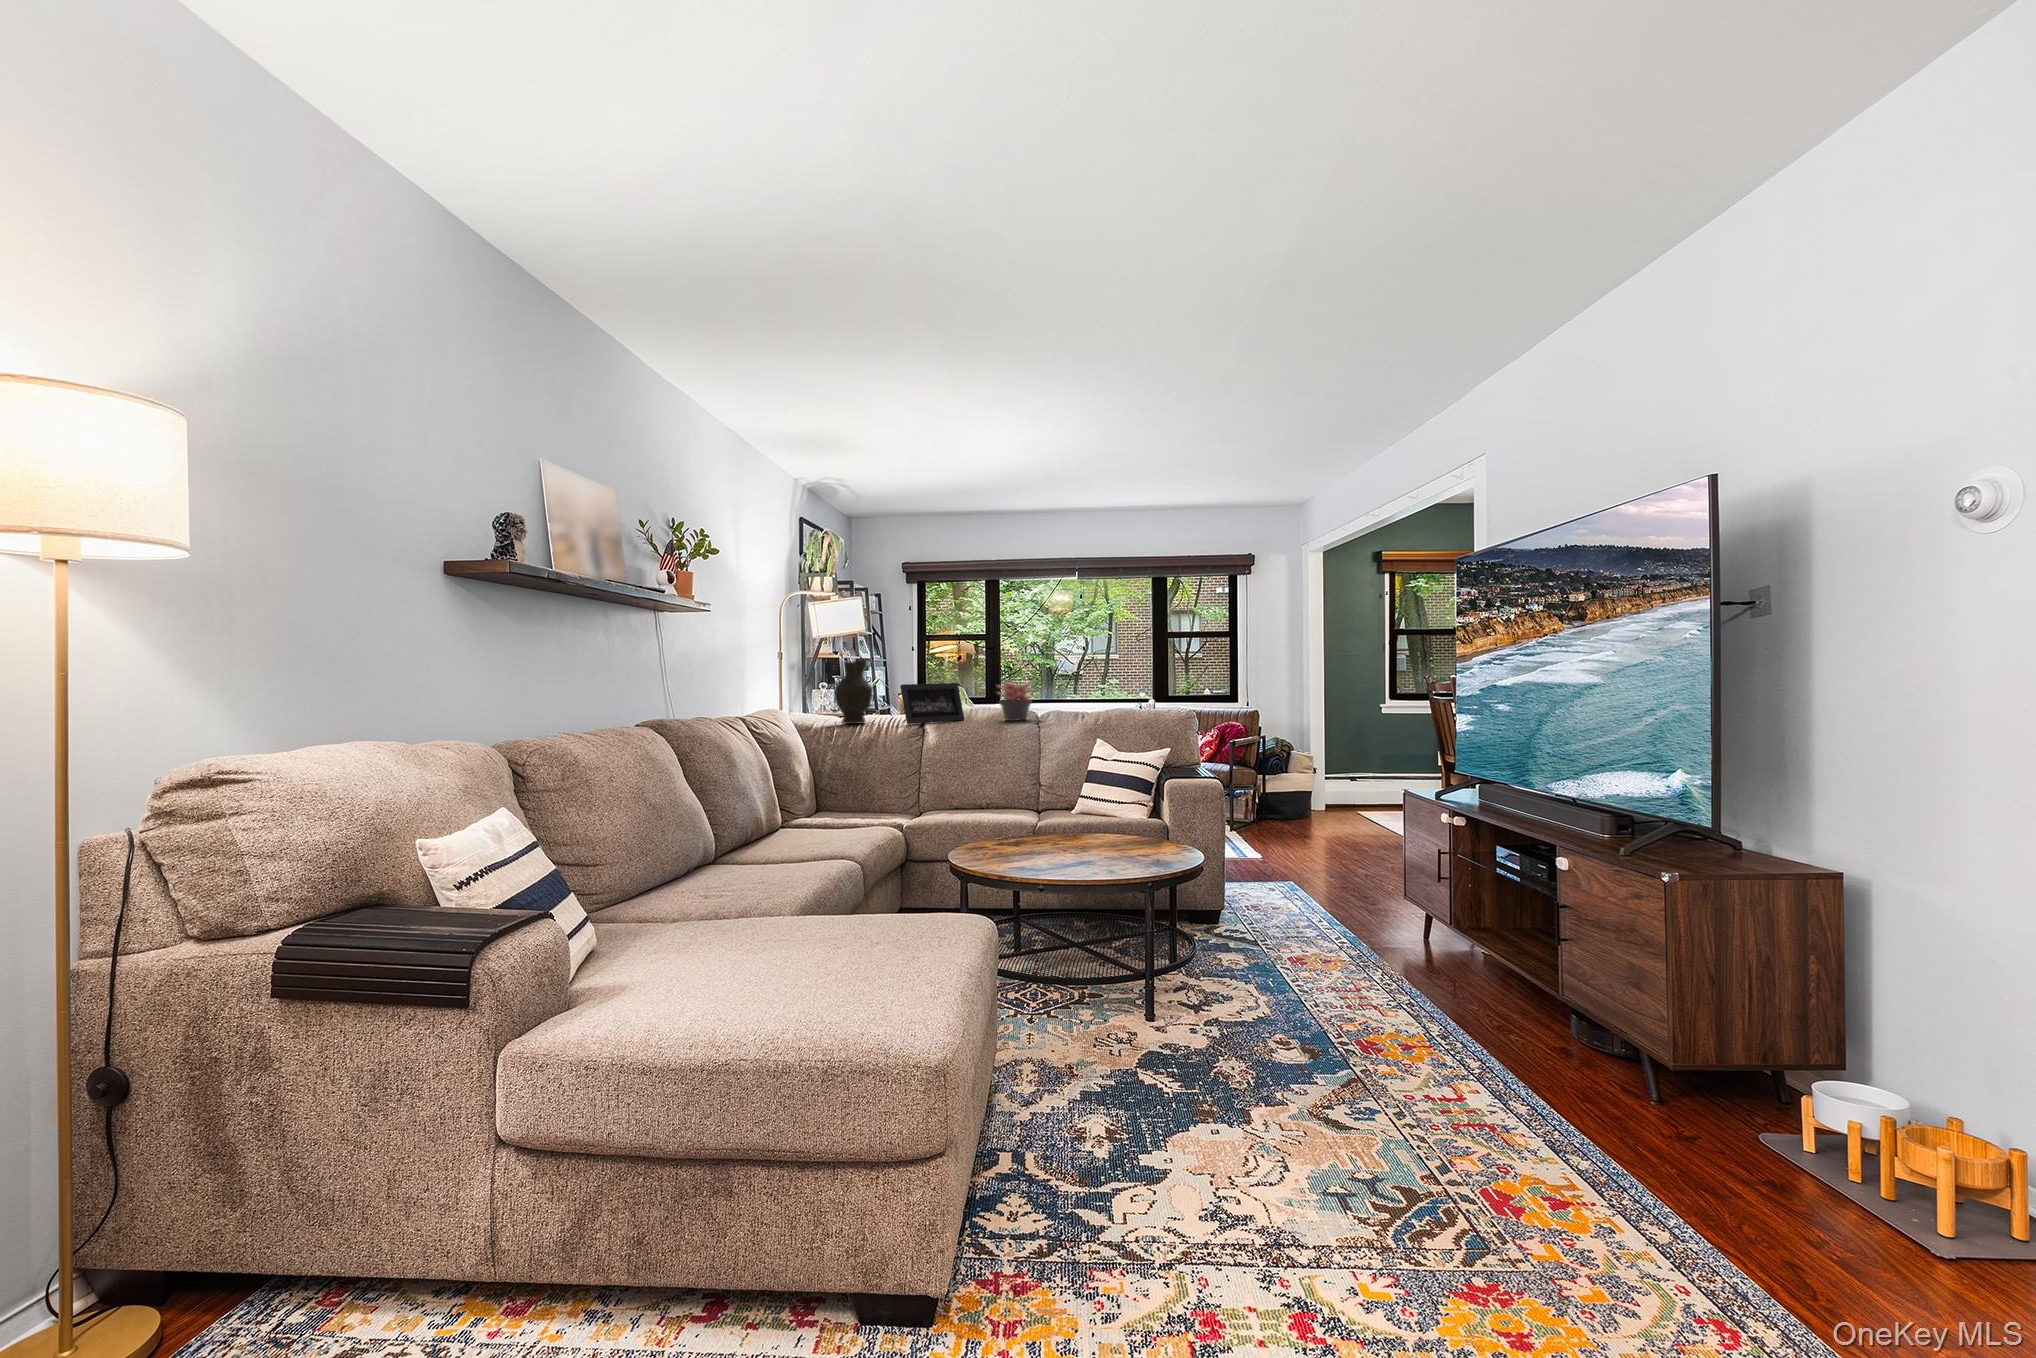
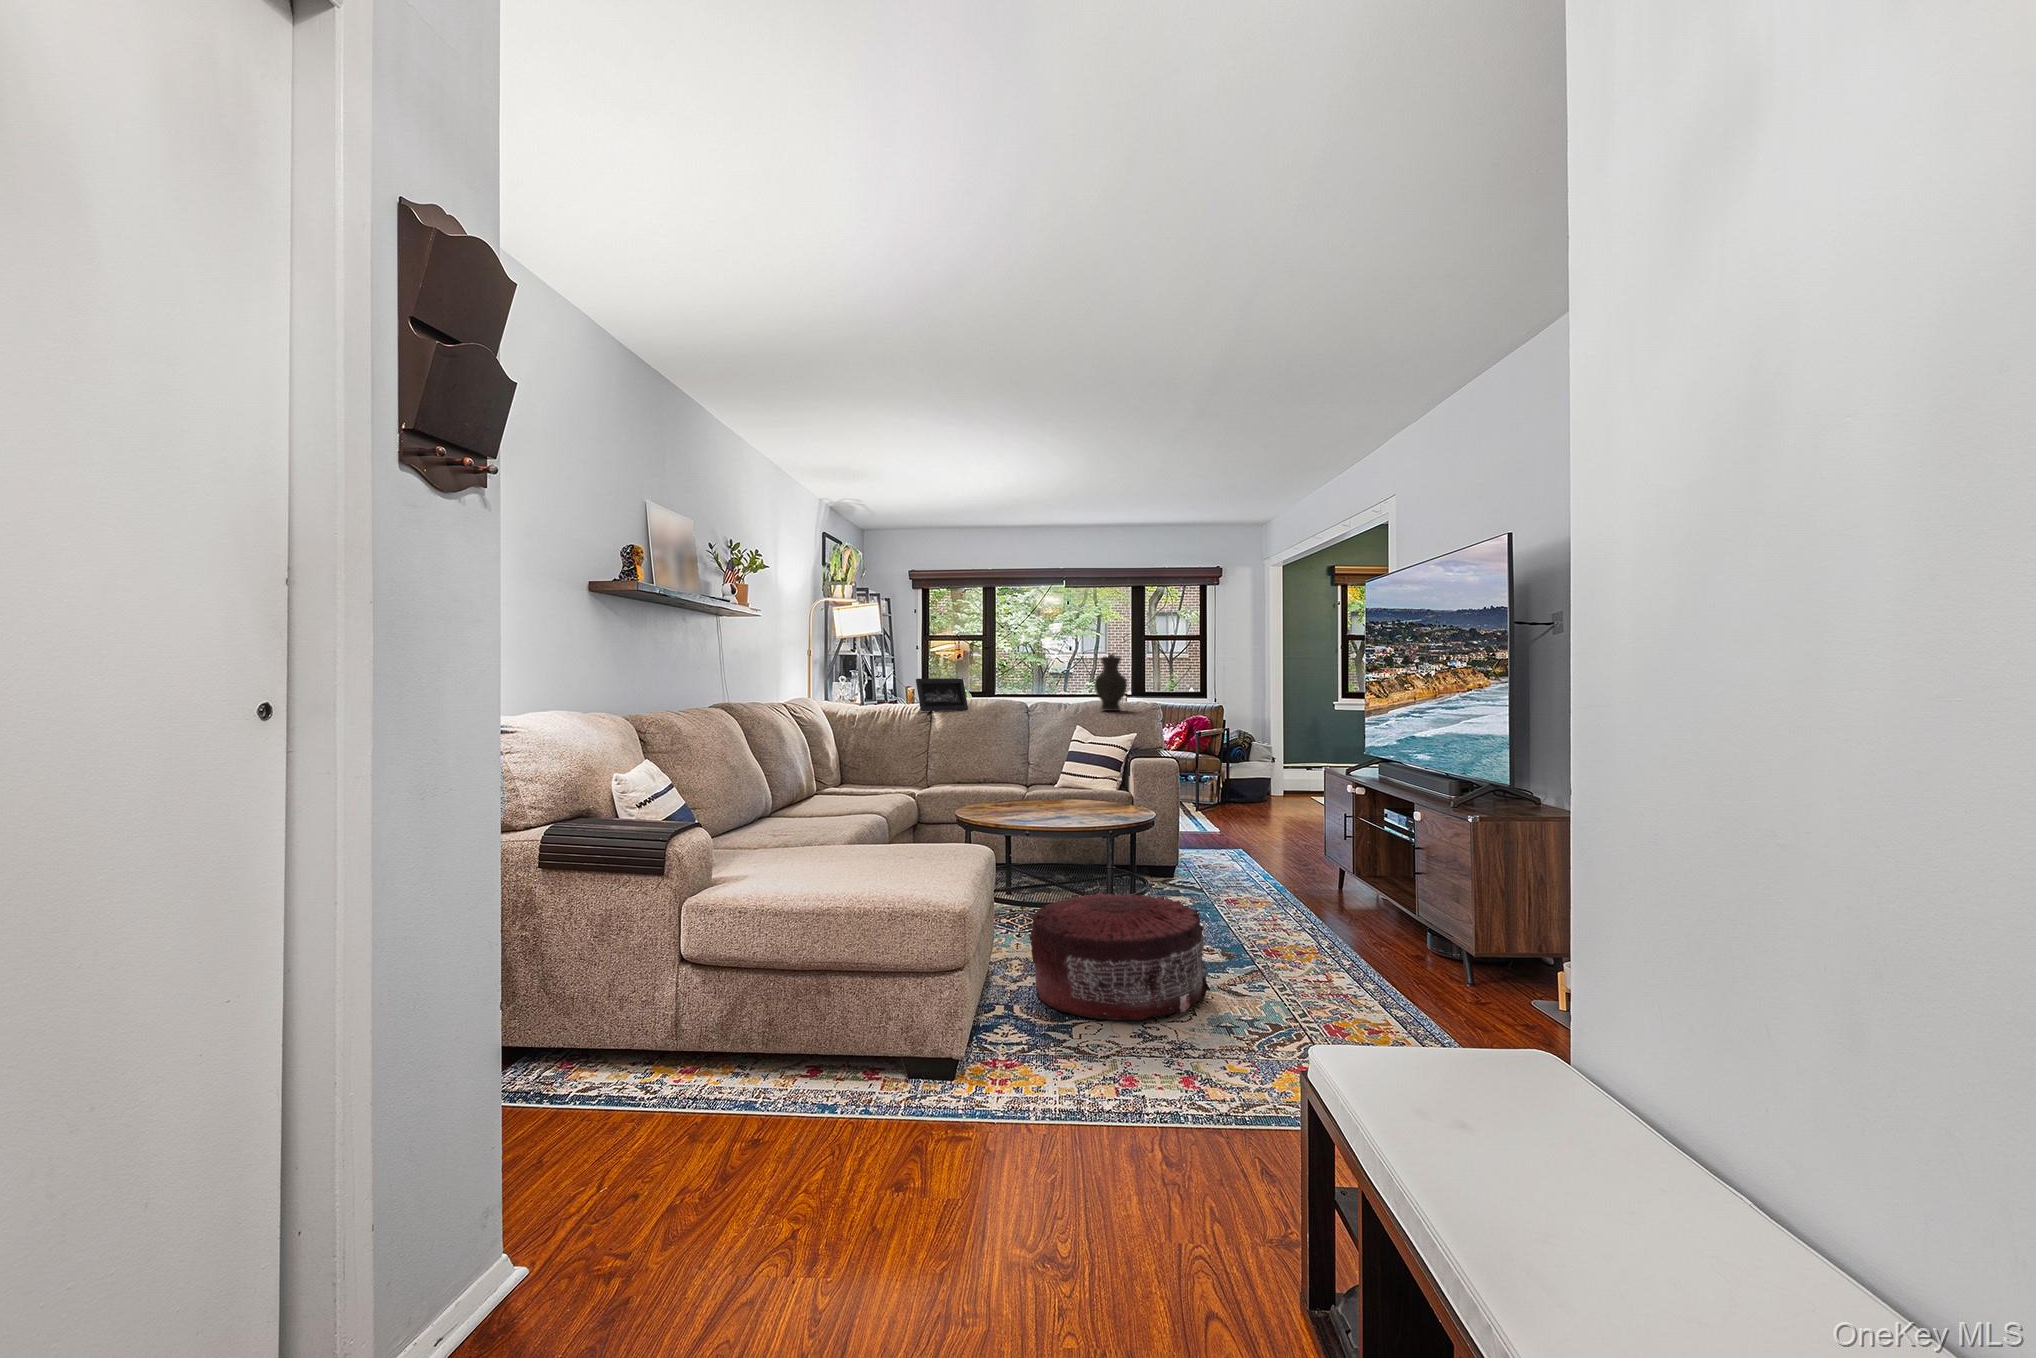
decorative vase: present [834,658,873,724] -> present [1094,654,1127,711]
succulent plant: present [999,682,1034,721] -> none [996,678,1028,711]
pouf: none [1042,974,1304,1186] -> present [1029,891,1210,1020]

